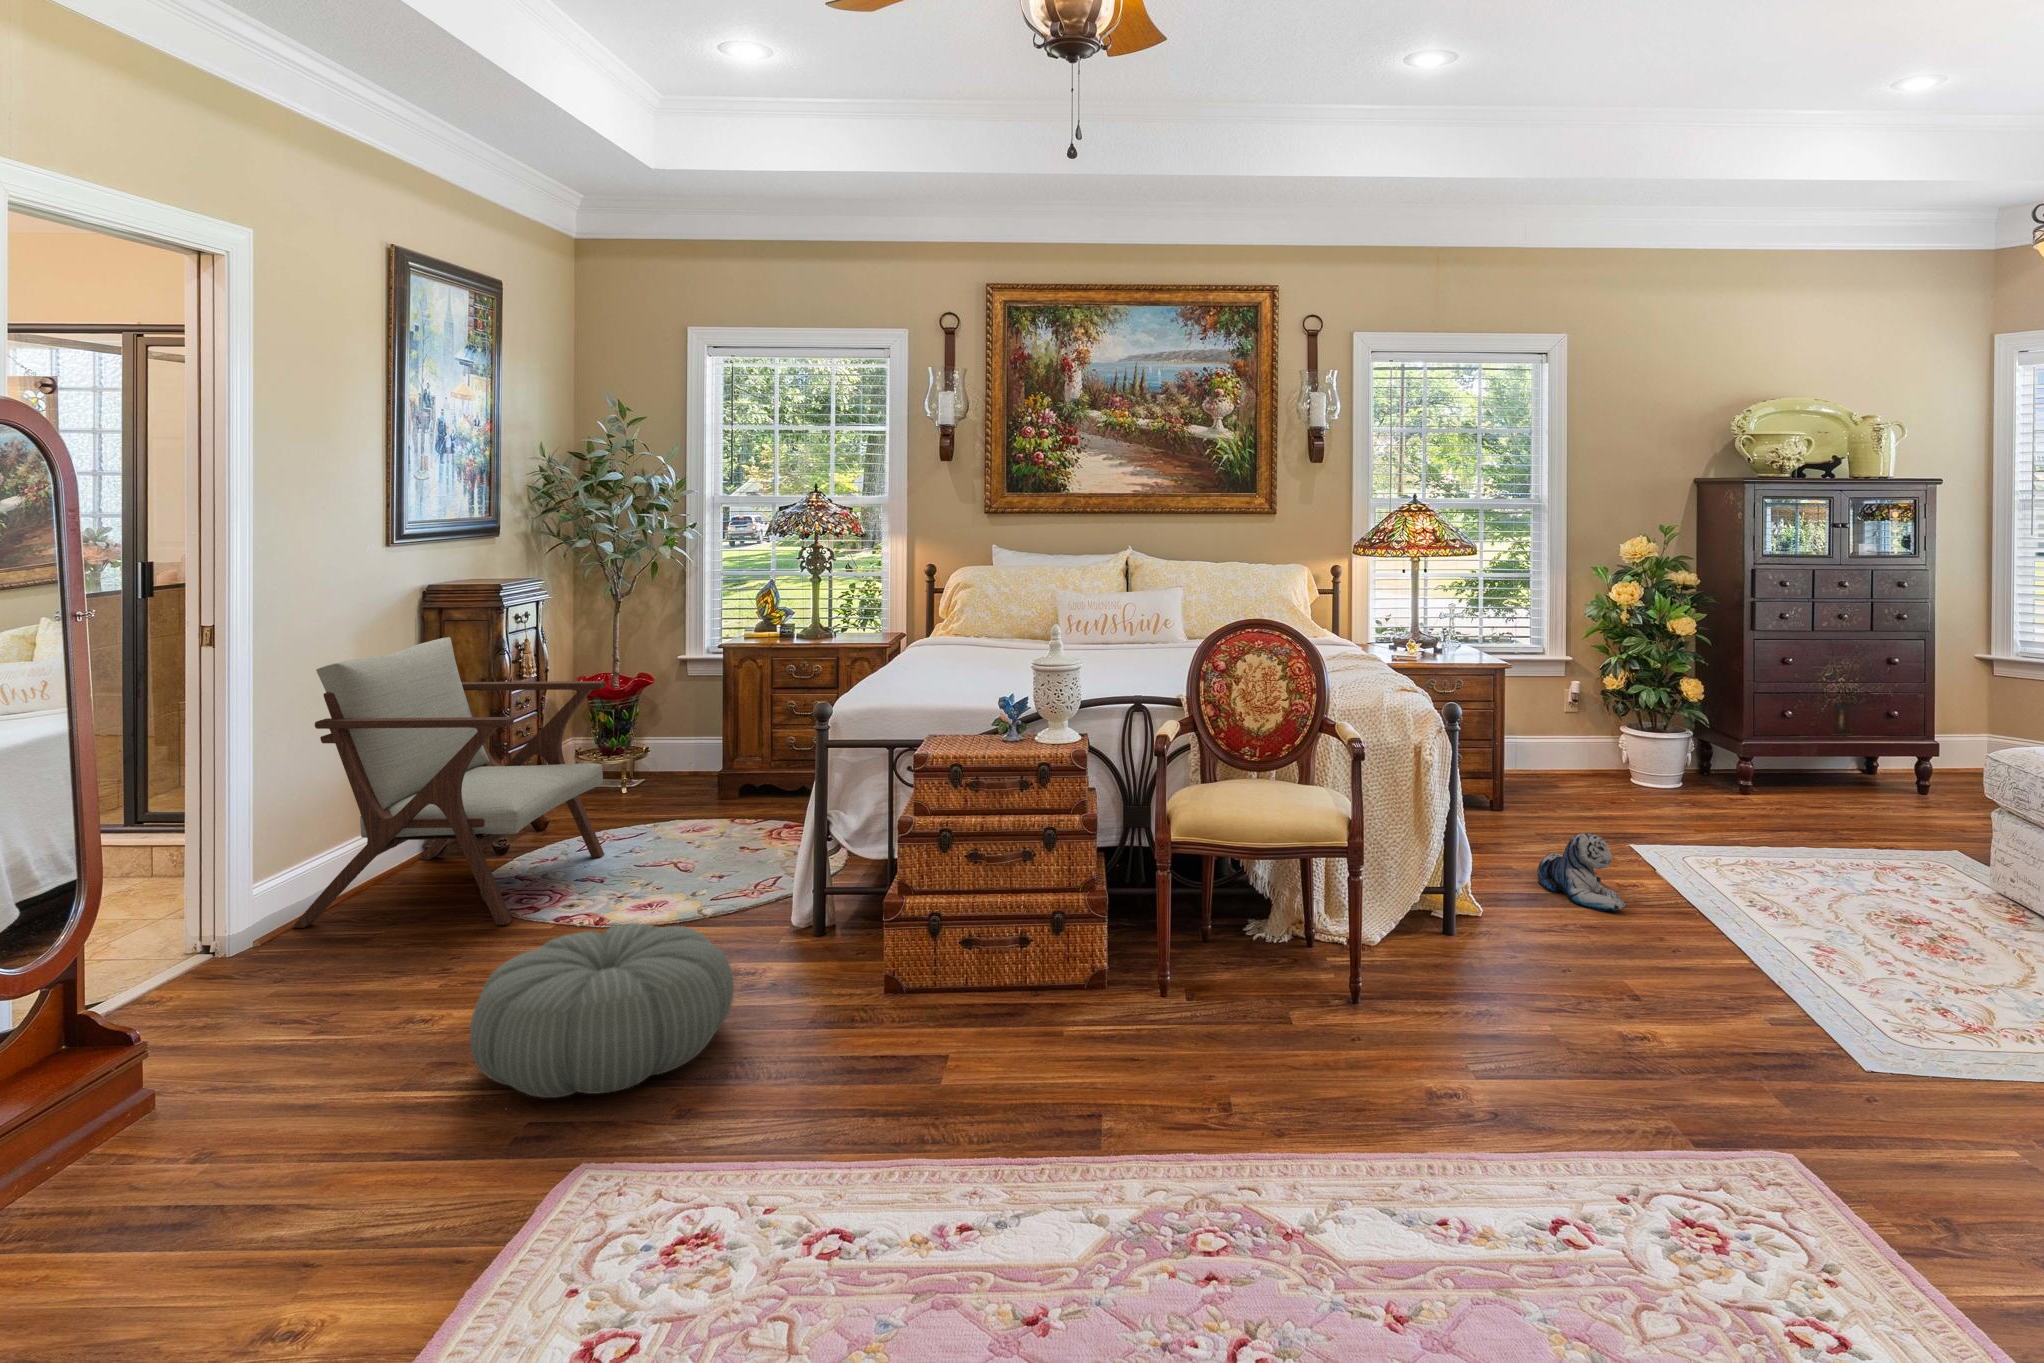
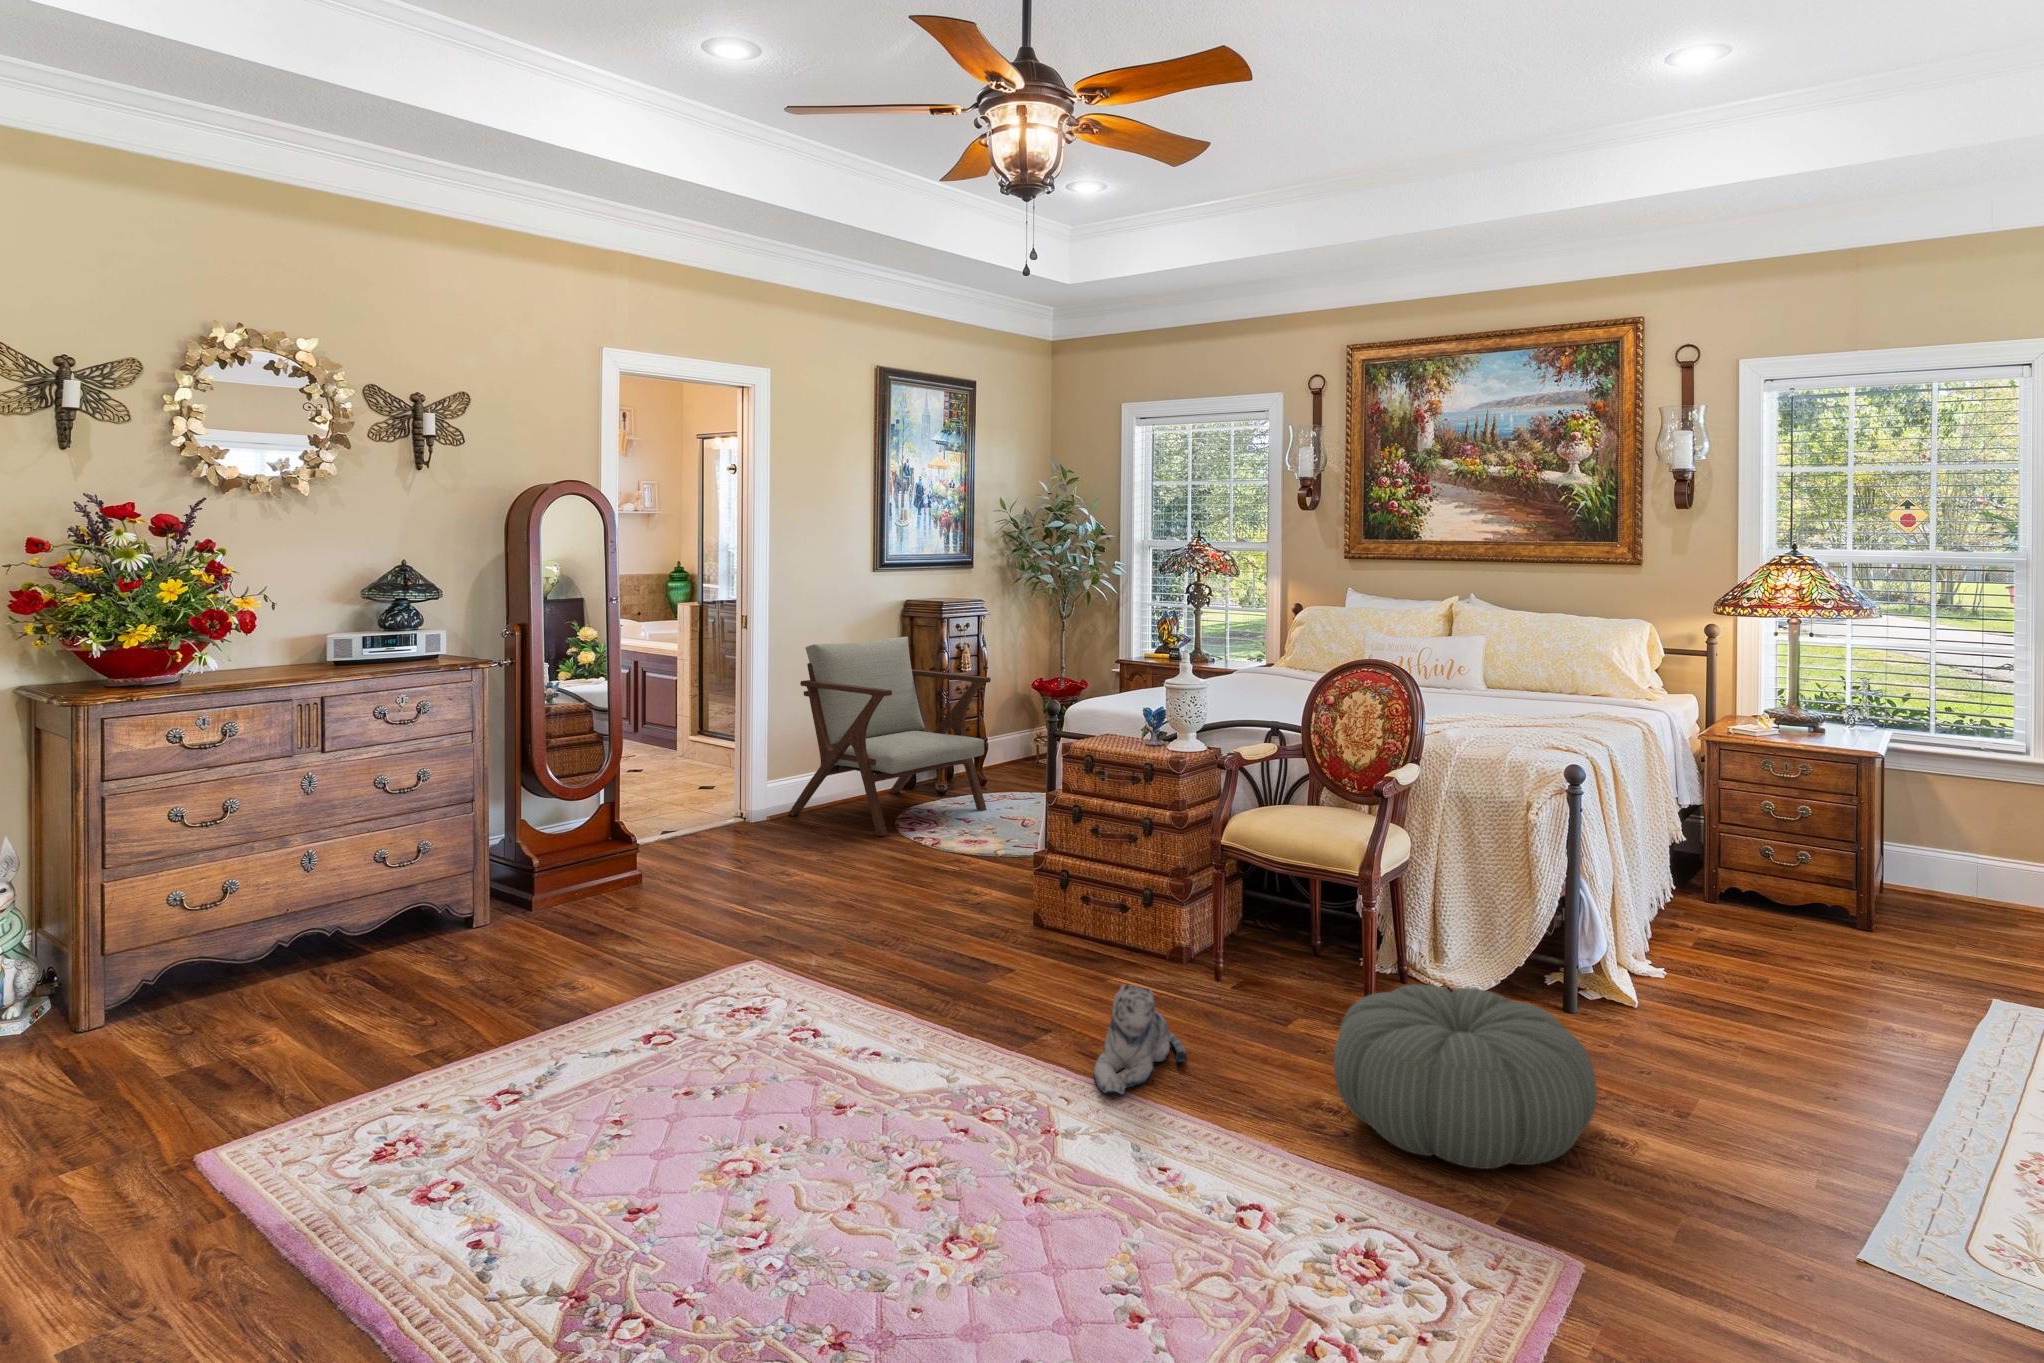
plush toy: present [1537,833,1625,911] -> present [1094,985,1186,1094]
pouf: present [470,923,734,1098] -> present [1334,985,1597,1169]

